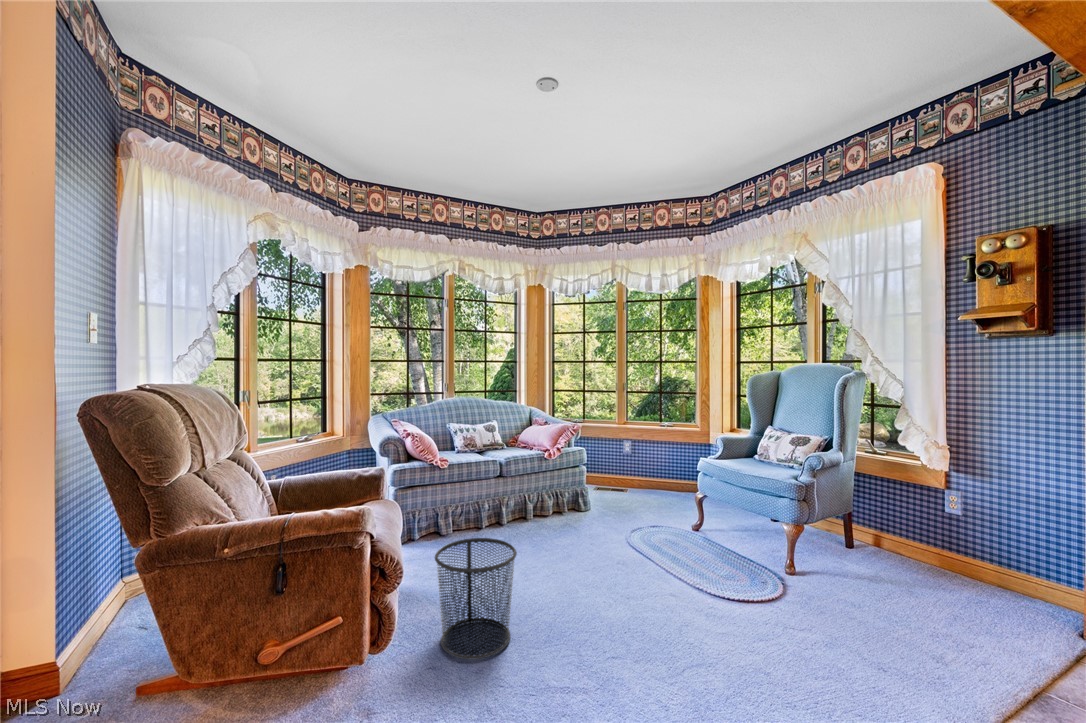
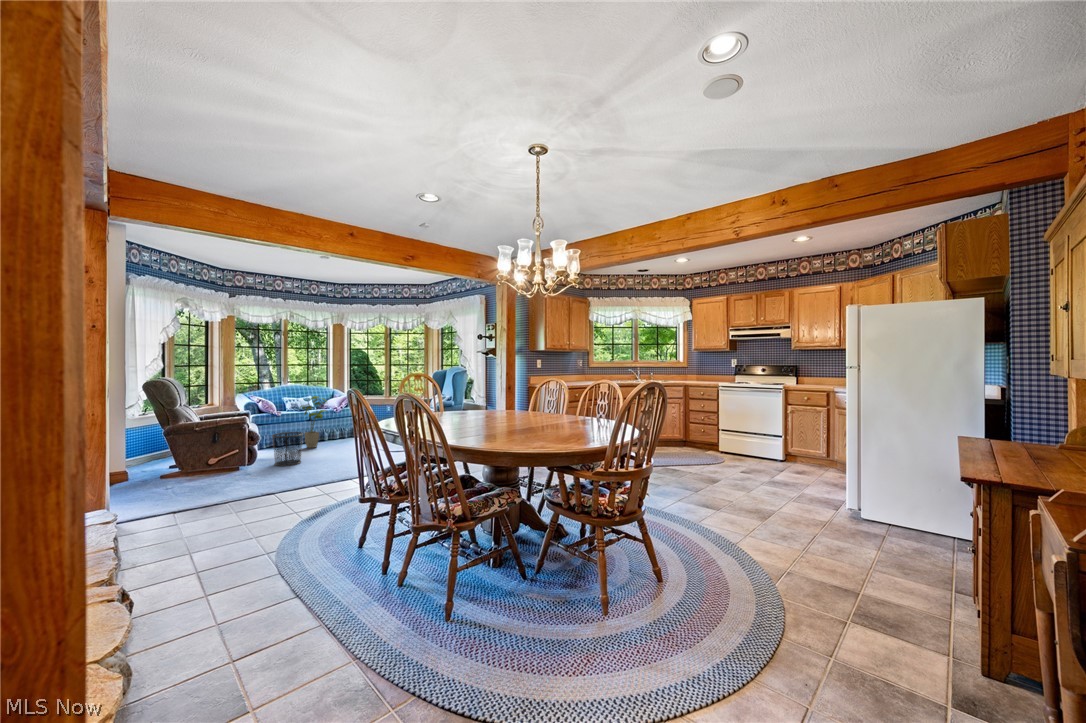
house plant: none [486,428,548,551] -> present [300,396,327,448]

